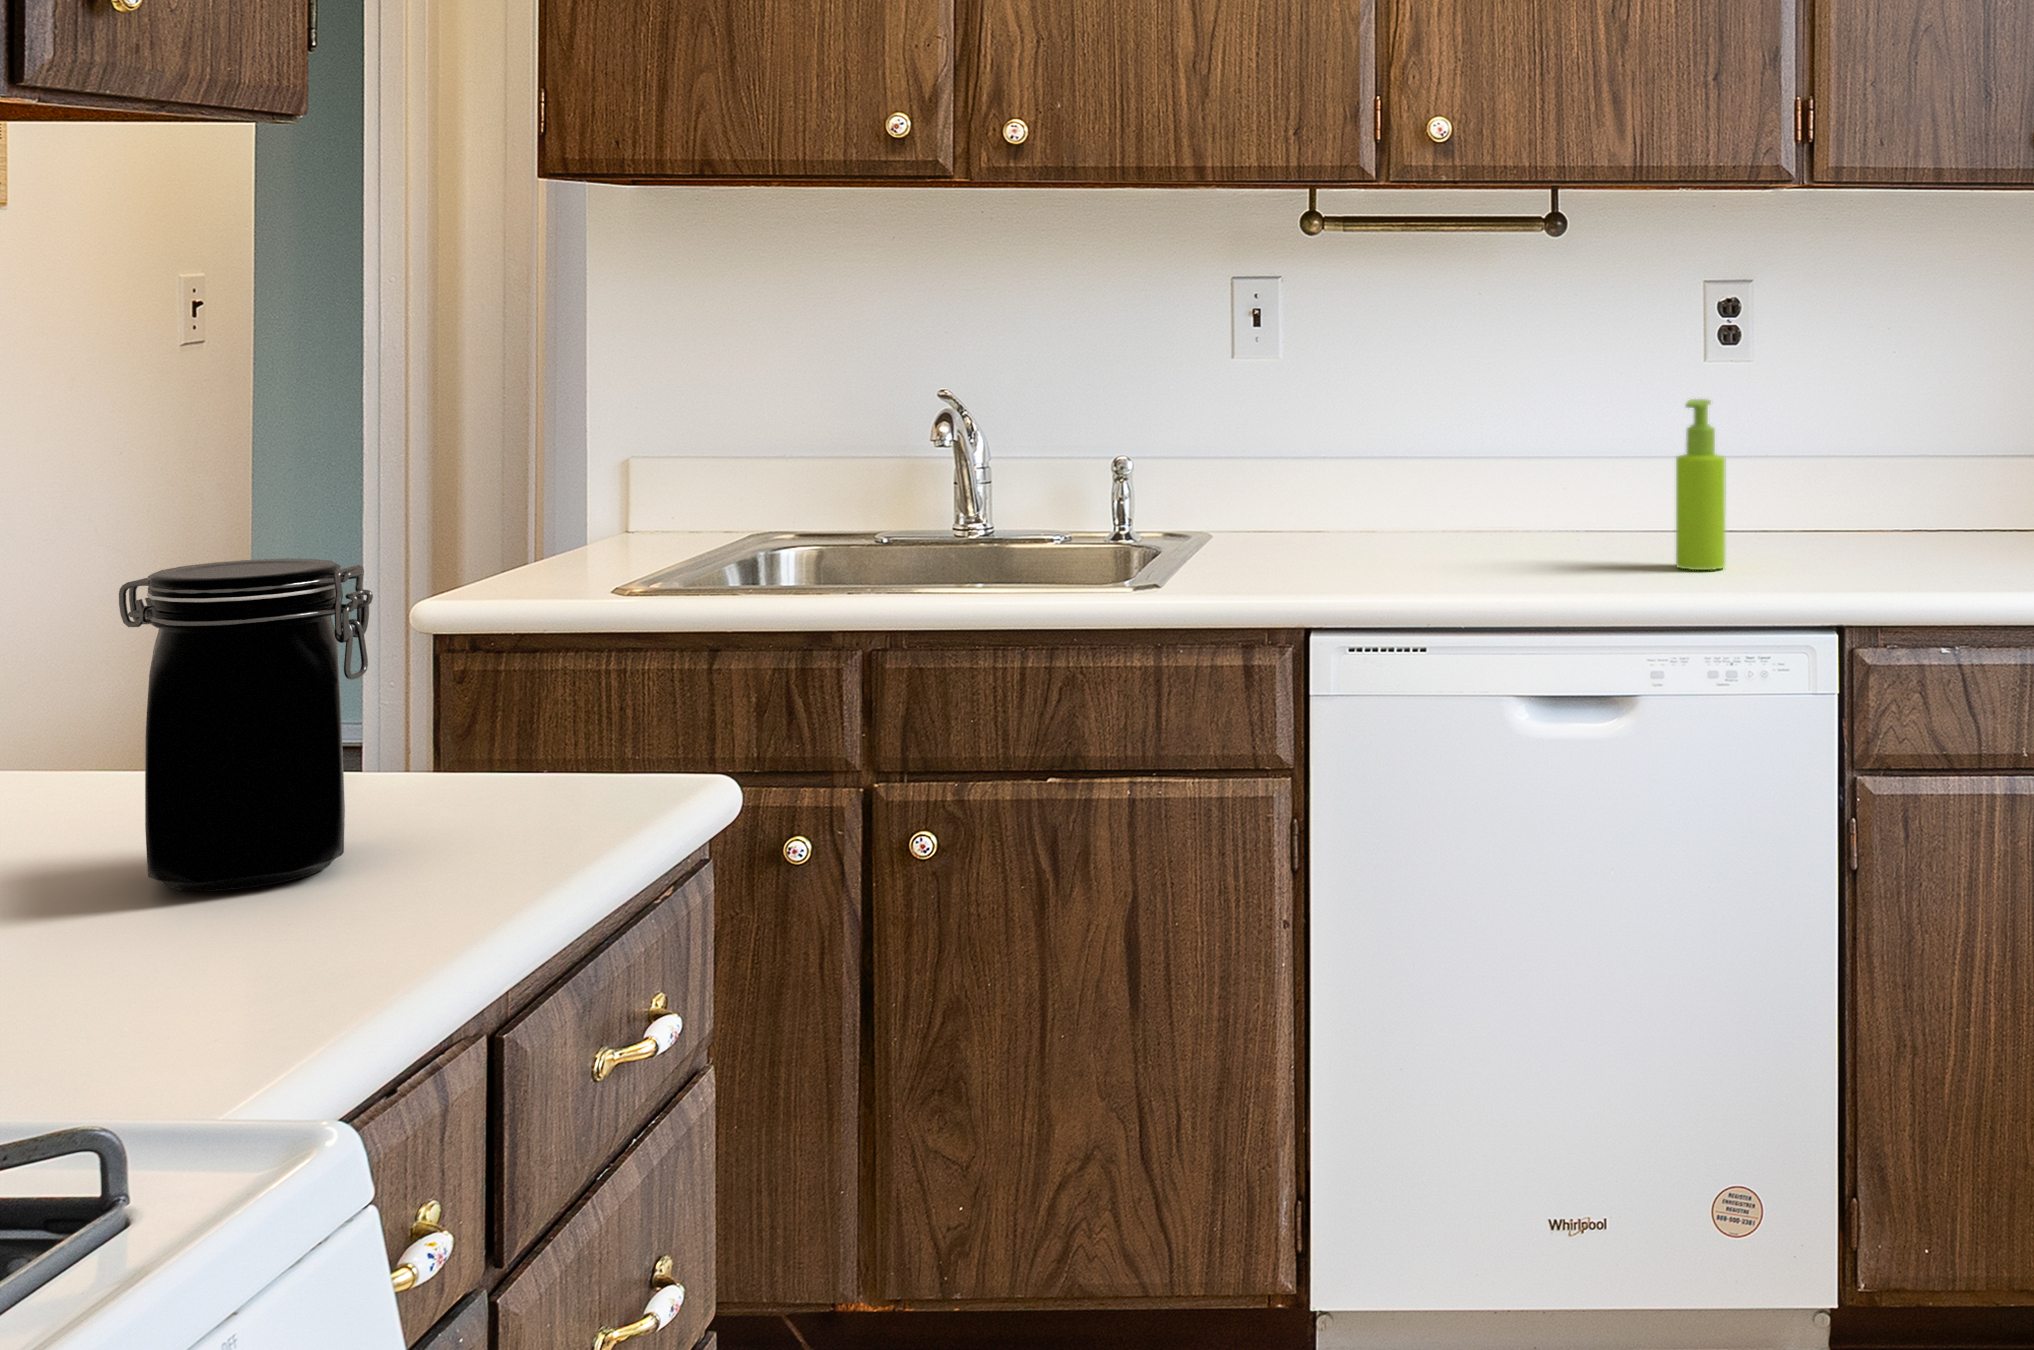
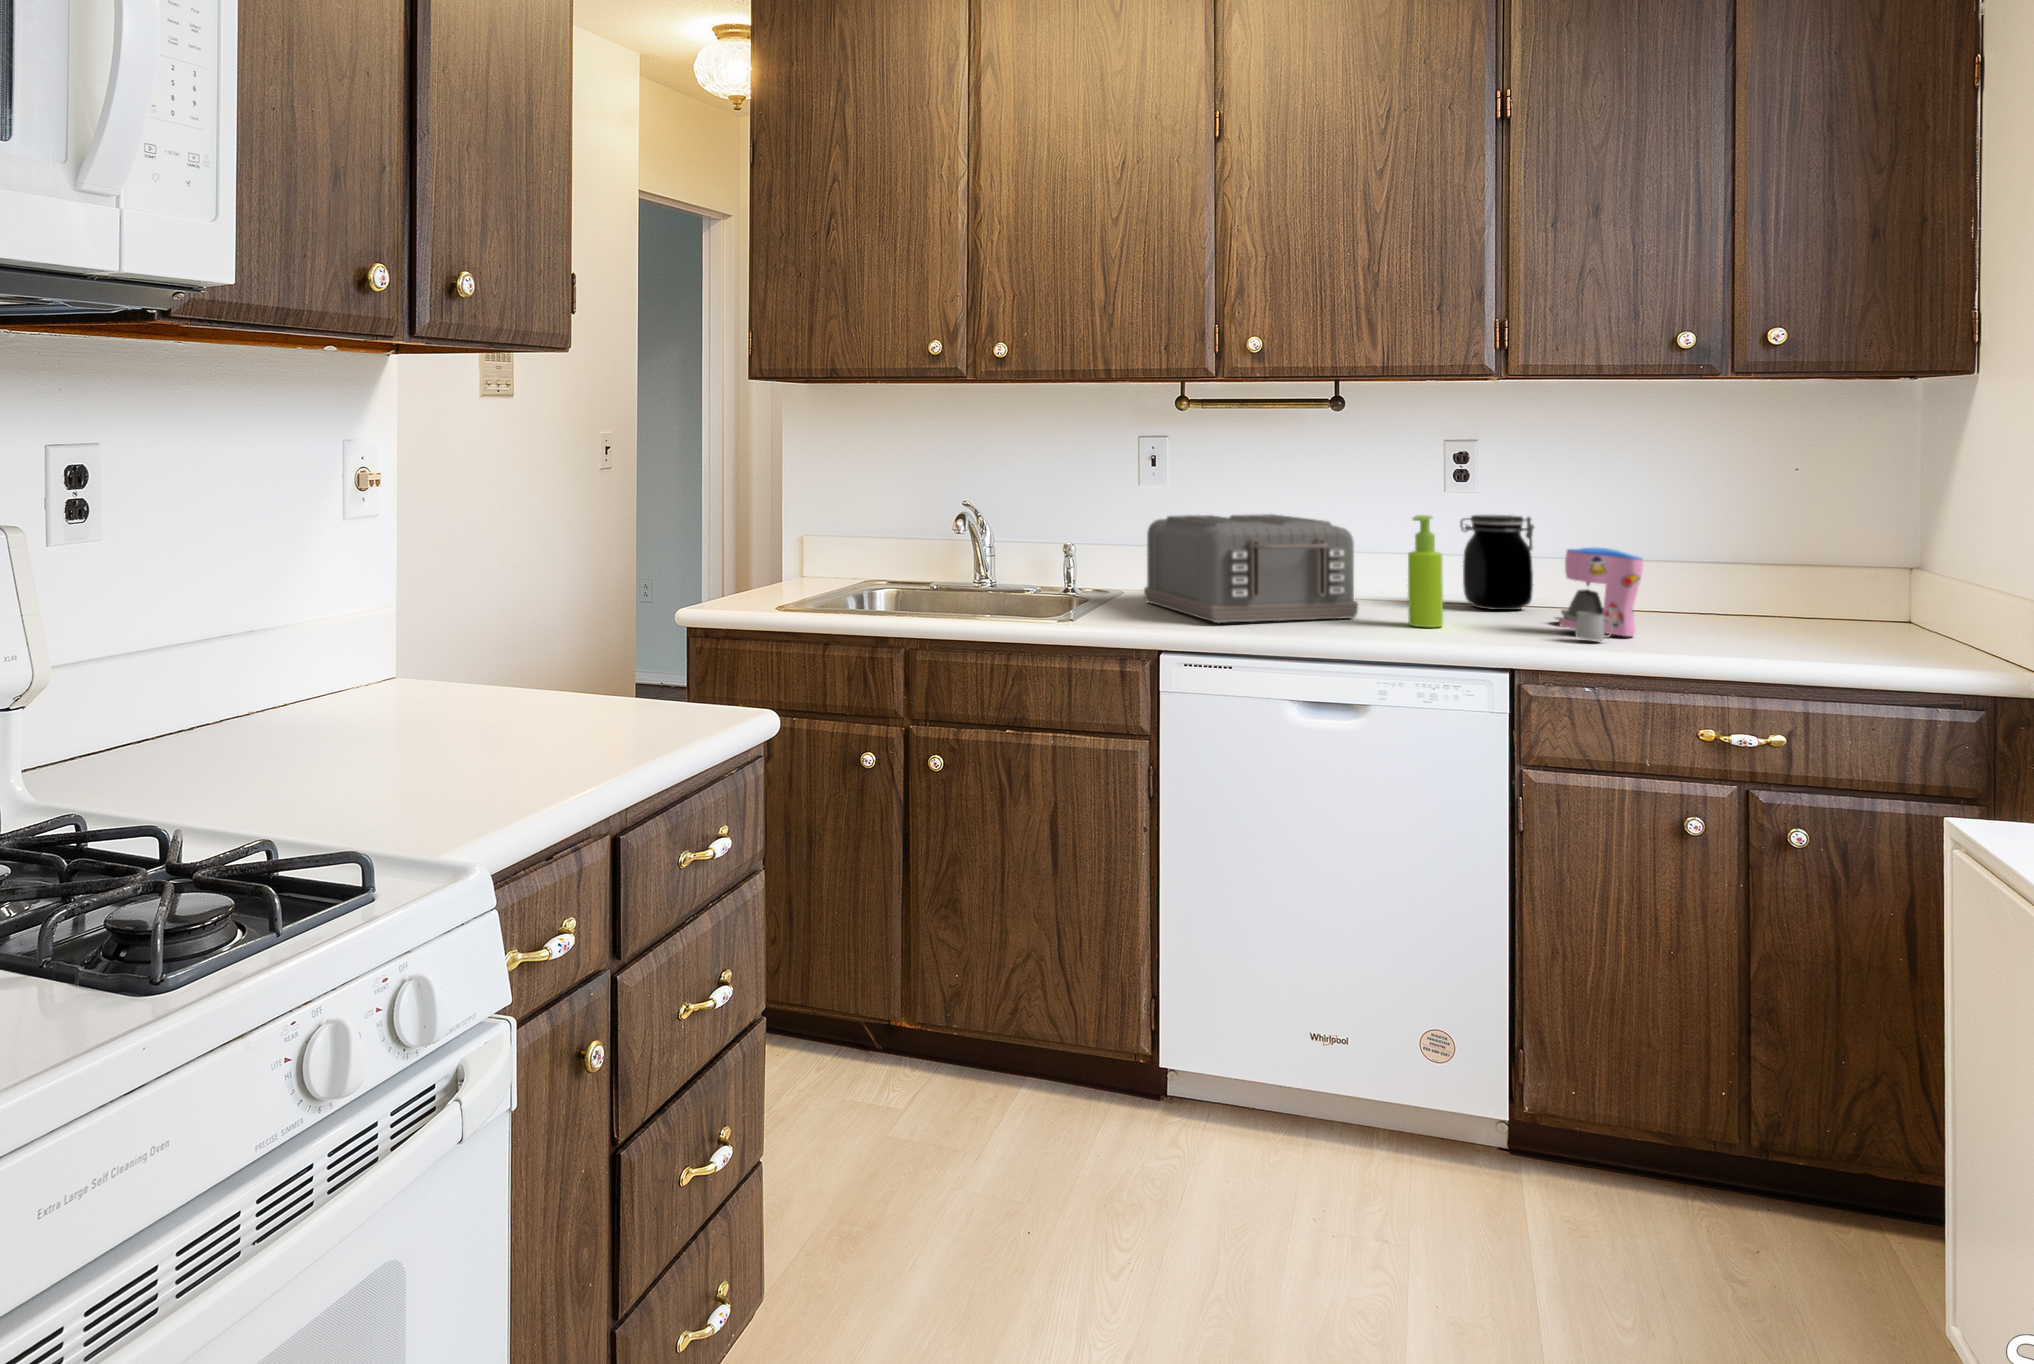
toaster: none [1258,405,1599,580] -> present [1144,514,1358,623]
coffee maker: none [1870,441,2001,577] -> present [1556,548,1643,641]
jar: present [119,559,373,891] -> present [1460,515,1534,610]

